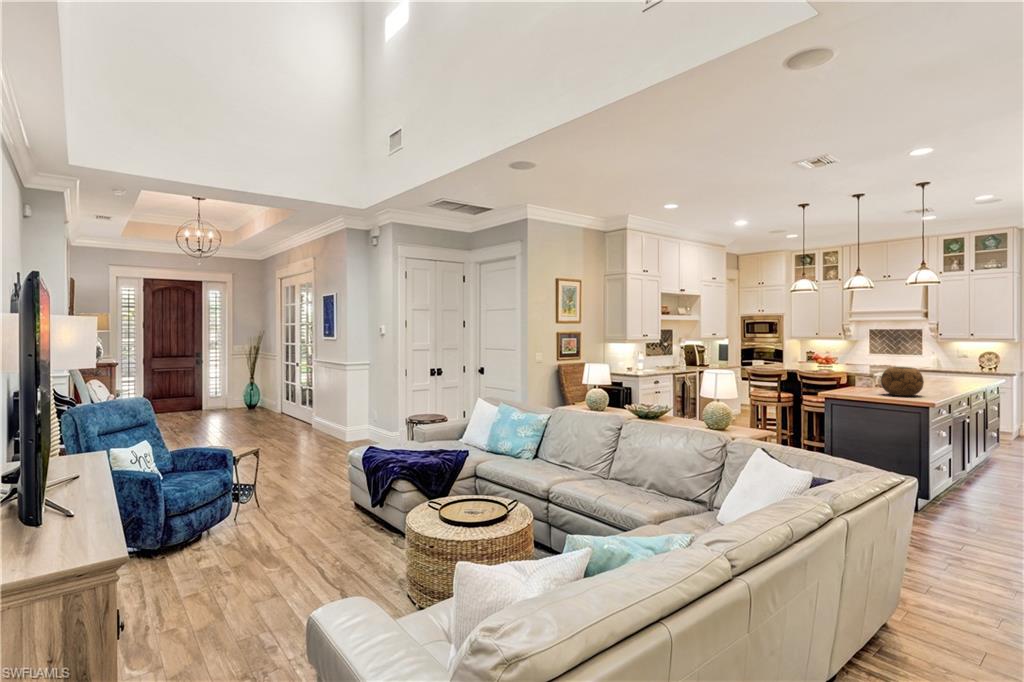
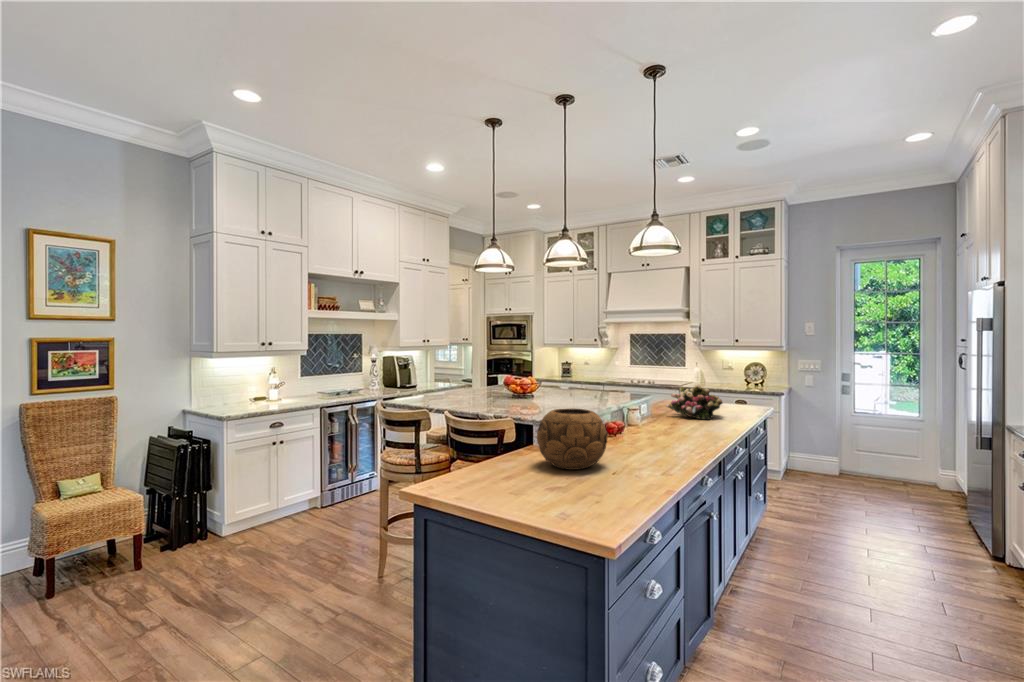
flower arrangement: none [930,362,975,384] -> present [666,384,722,420]

